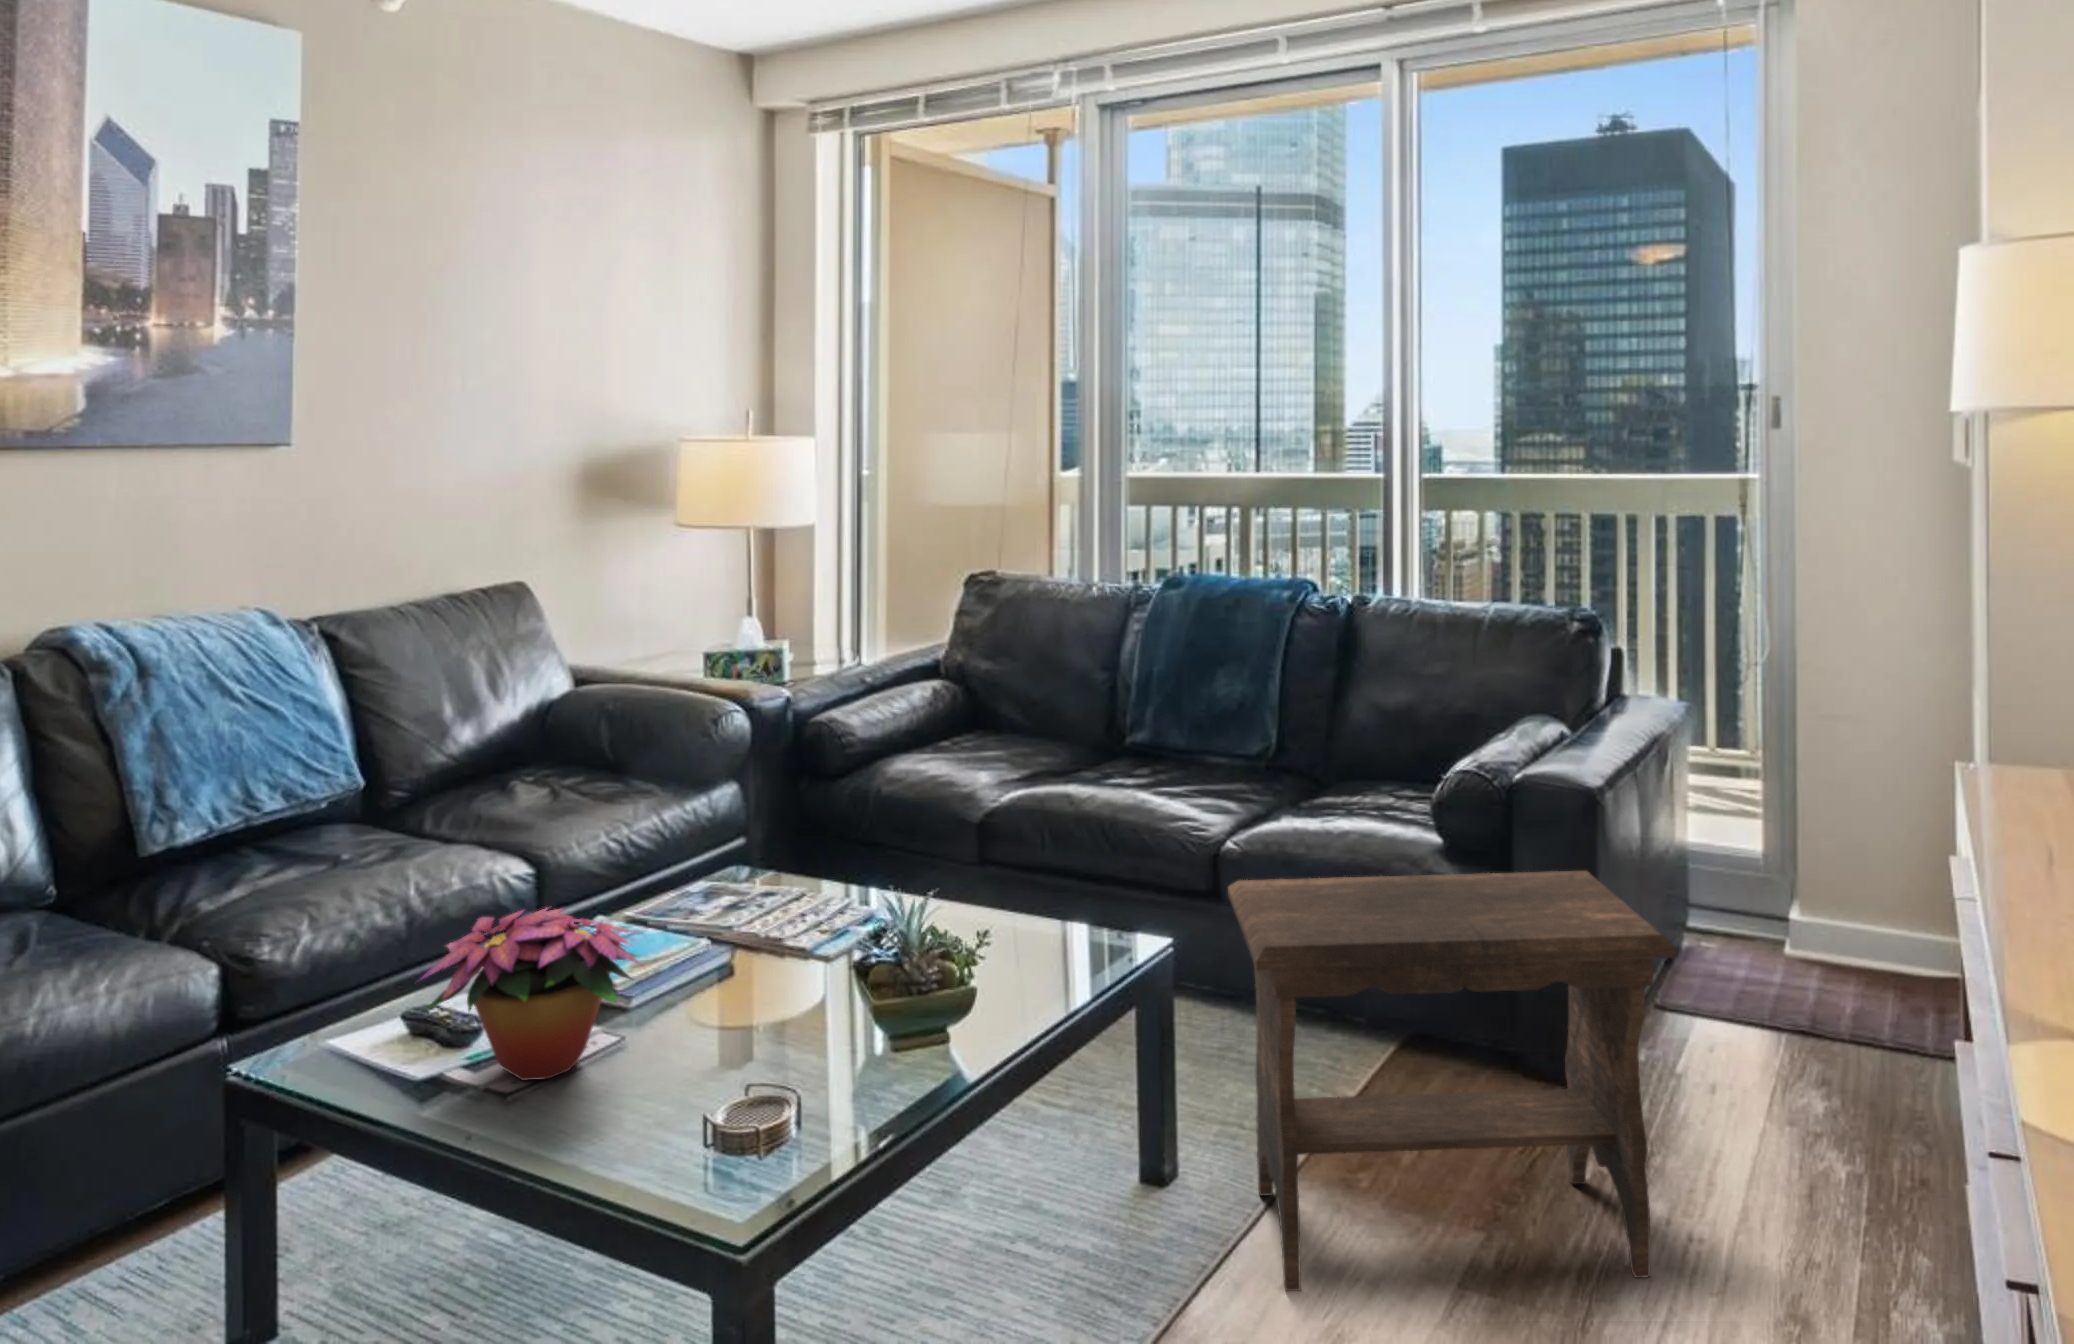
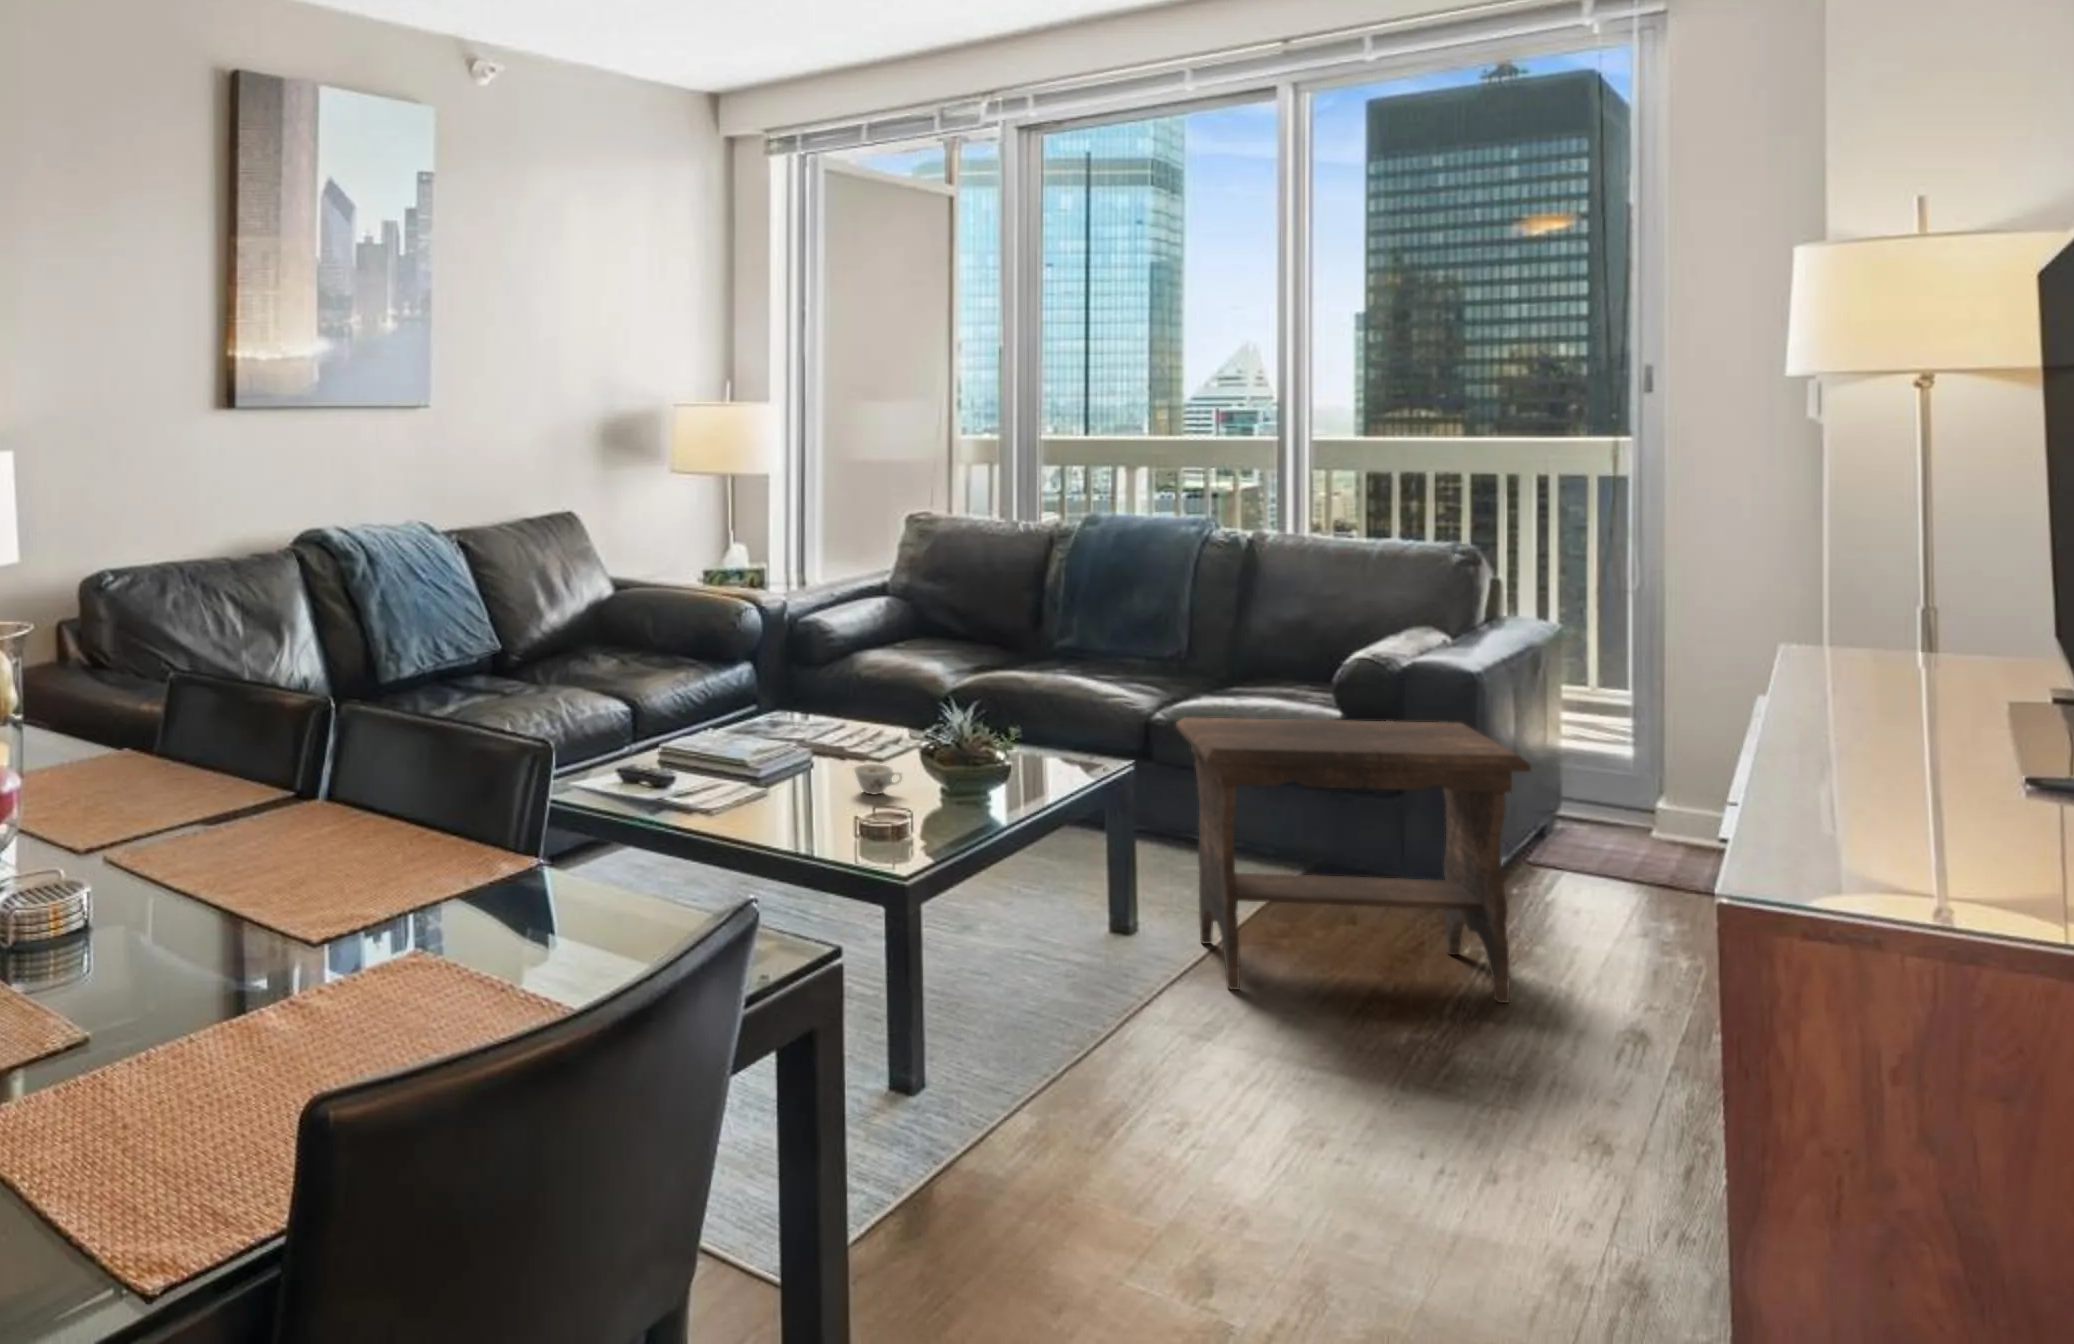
flower arrangement: present [421,909,640,1080] -> none [655,693,802,799]
teacup: none [748,995,822,1048] -> present [854,764,901,795]

